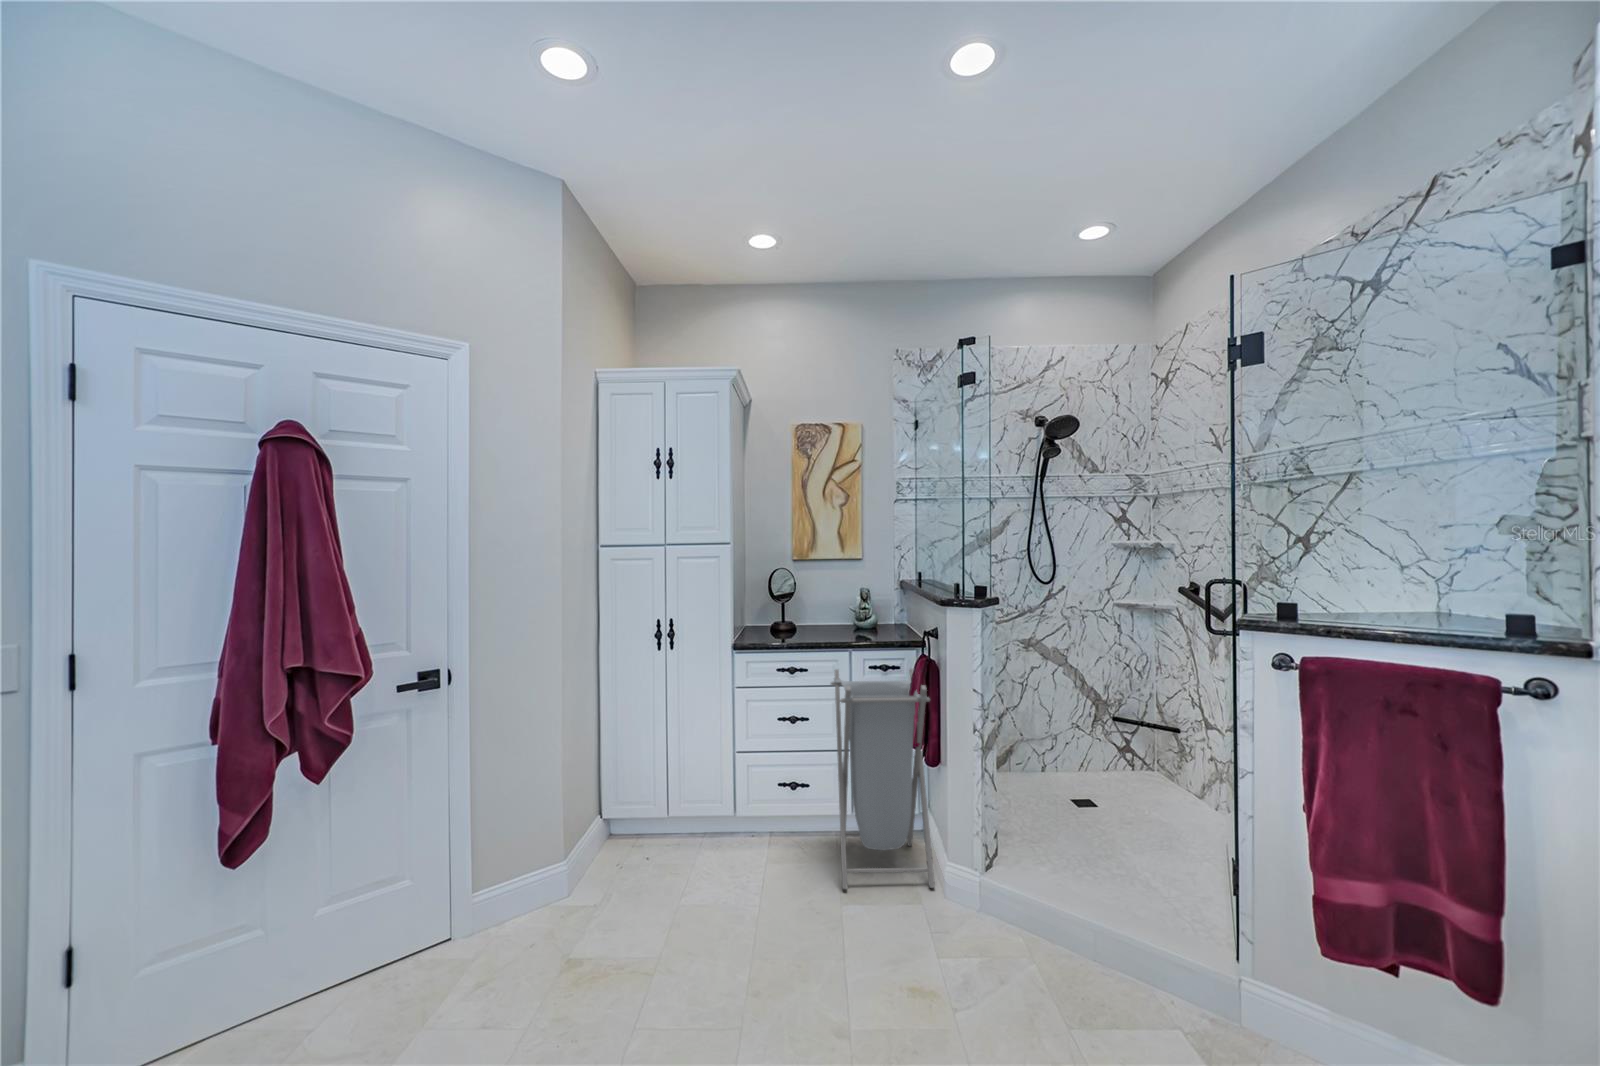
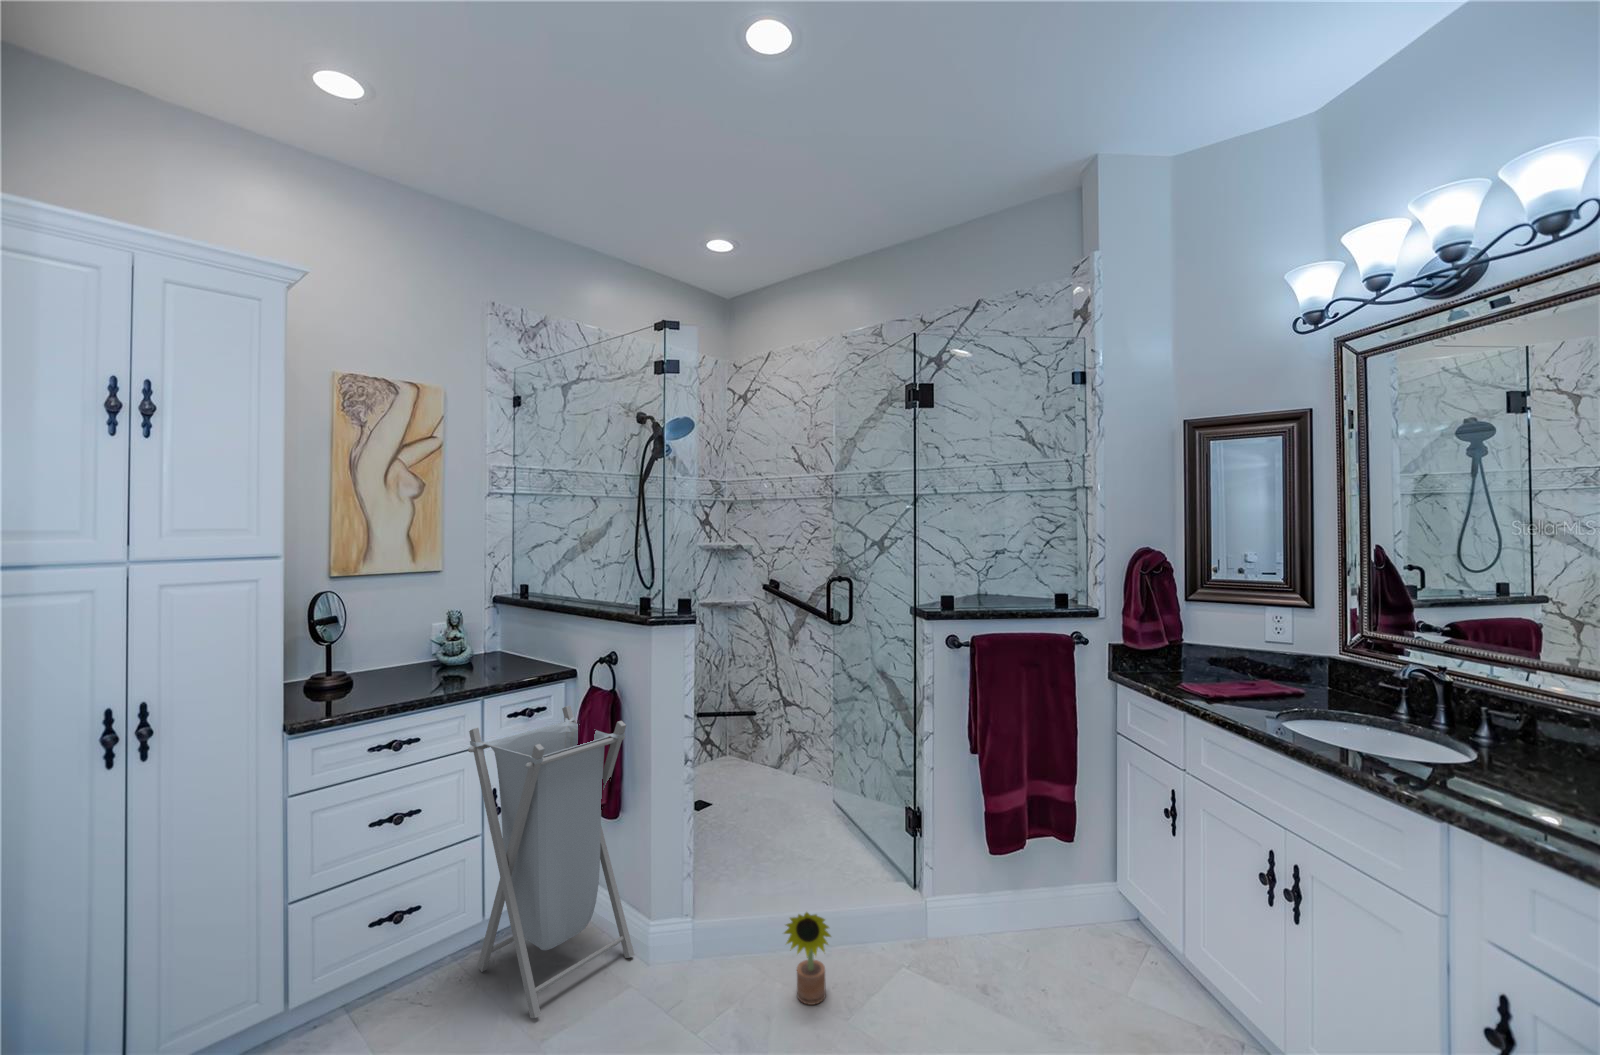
decorative plant: none [1011,908,1068,1016] -> present [784,912,831,1005]

